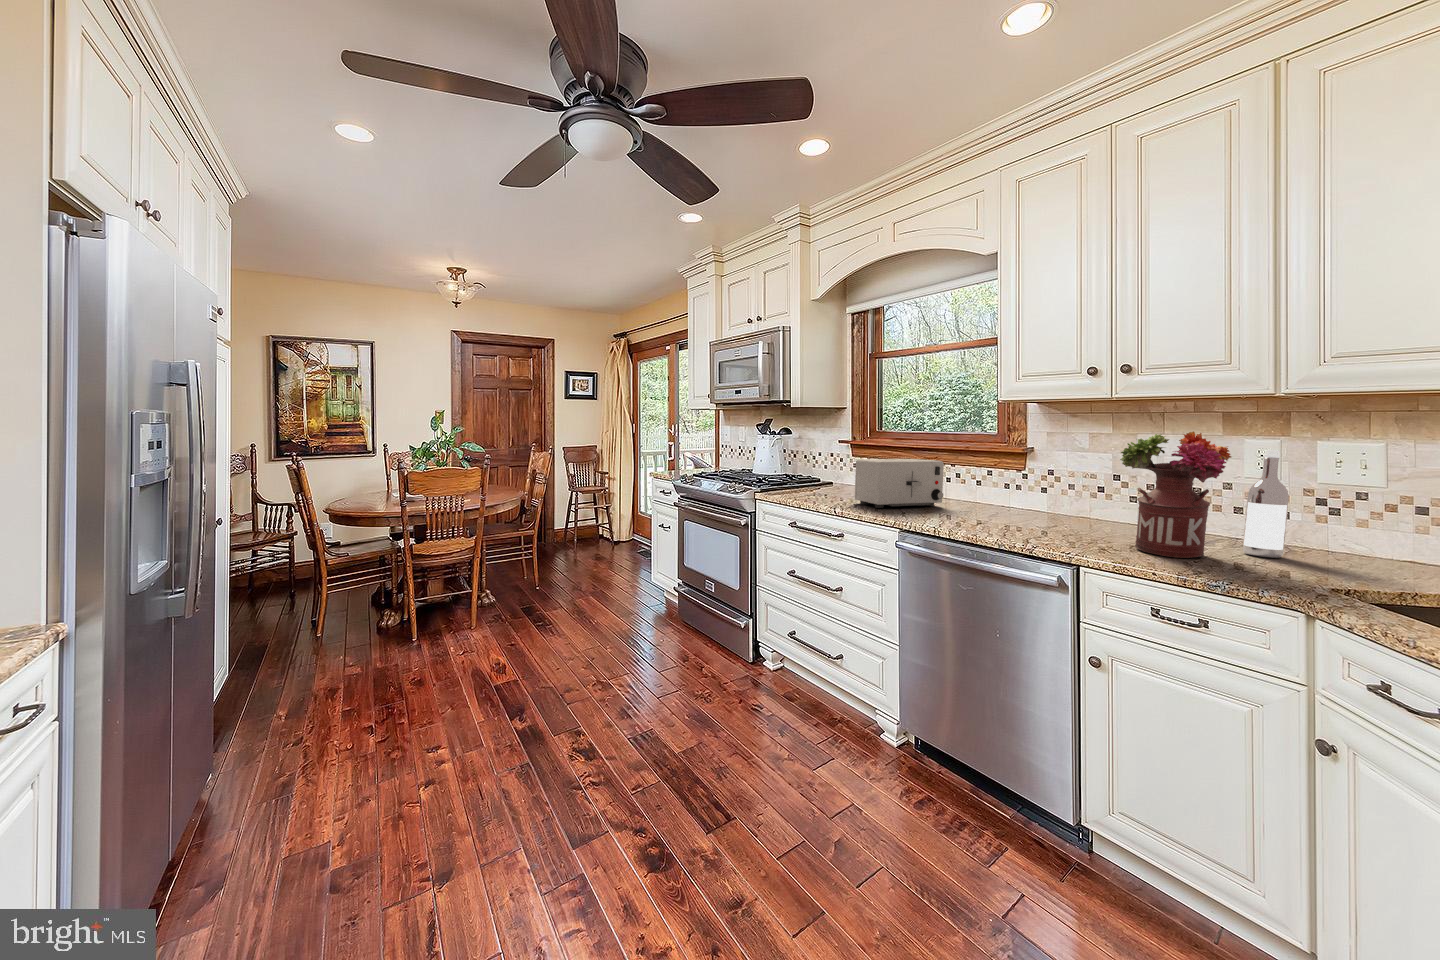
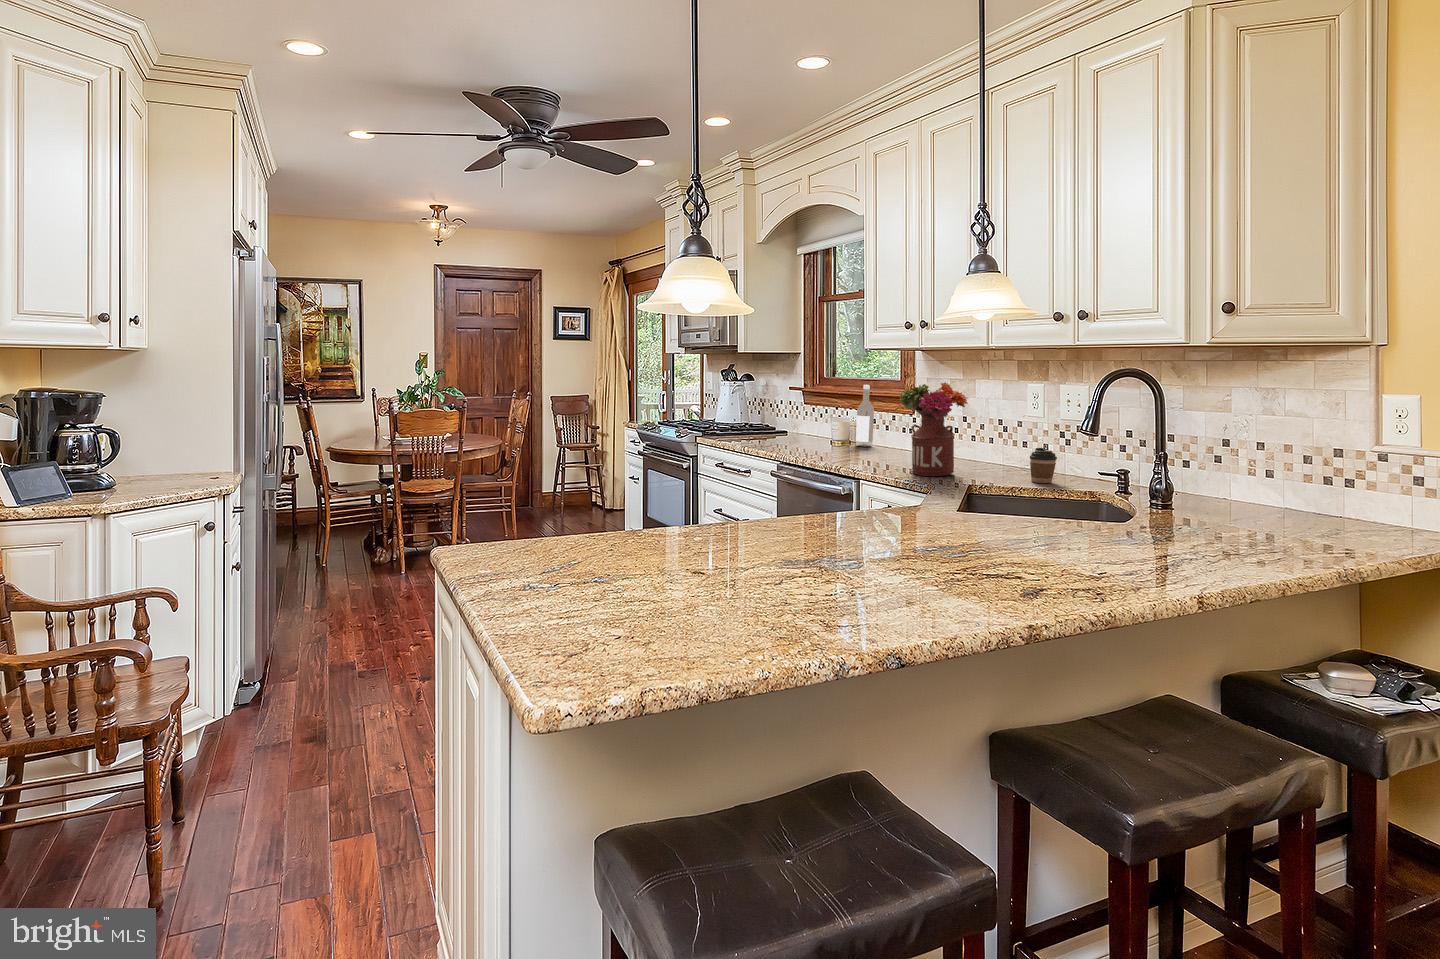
wine bottle: present [1243,450,1289,558] -> present [856,385,874,446]
toaster: present [855,459,944,508] -> none [768,404,842,446]
coffee cup: none [1323,519,1376,568] -> present [1030,448,1057,483]

